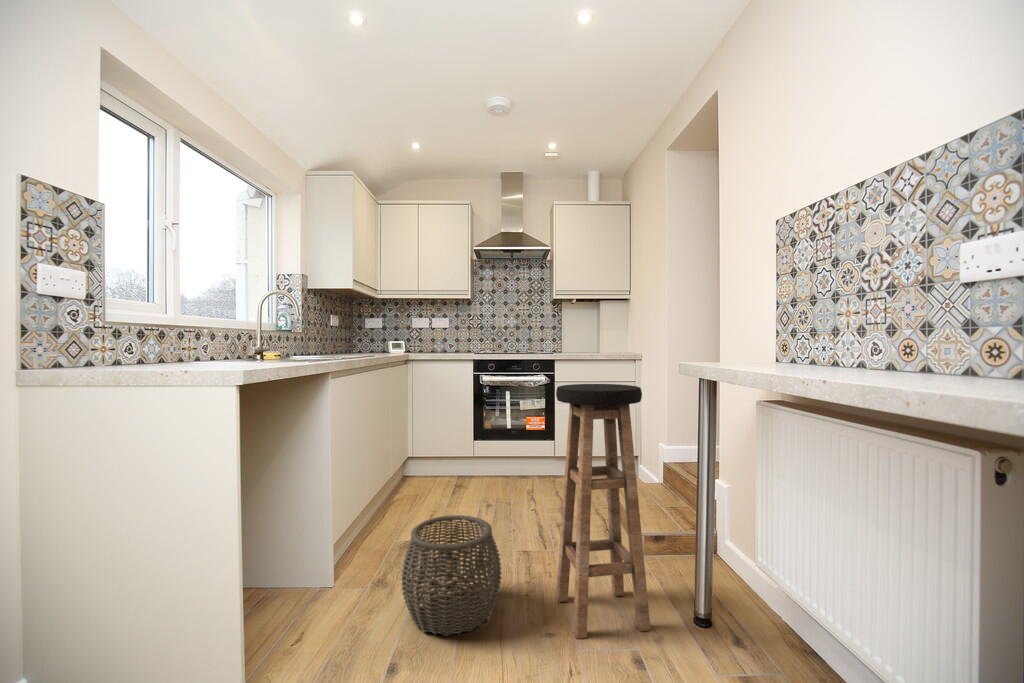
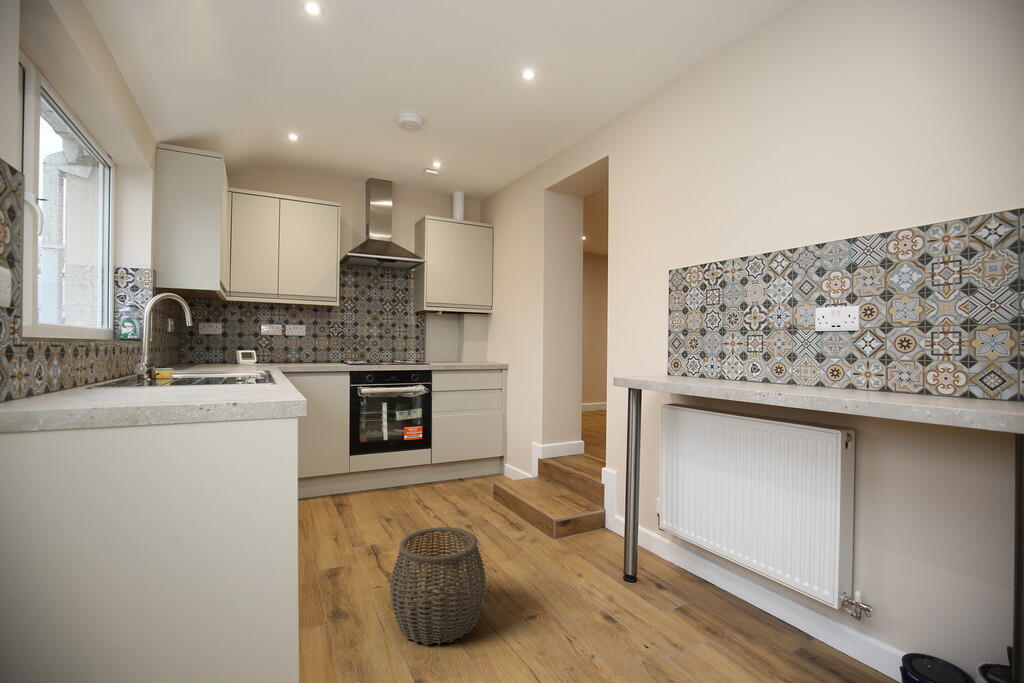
bar stool: present [556,384,651,639] -> none [517,396,603,614]

